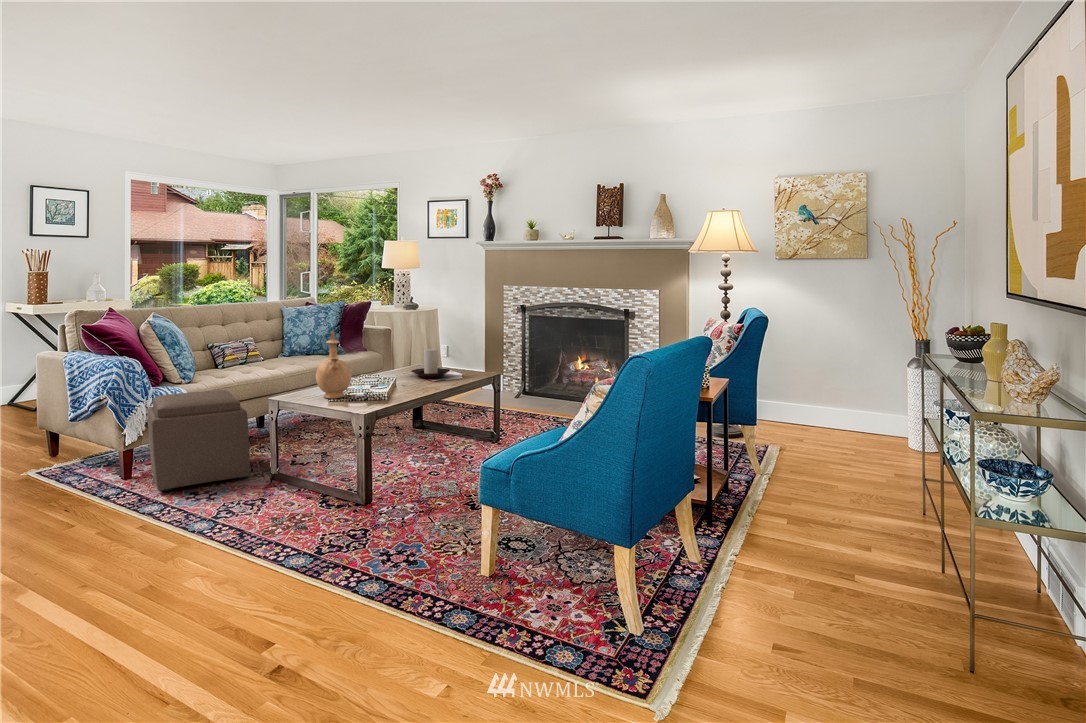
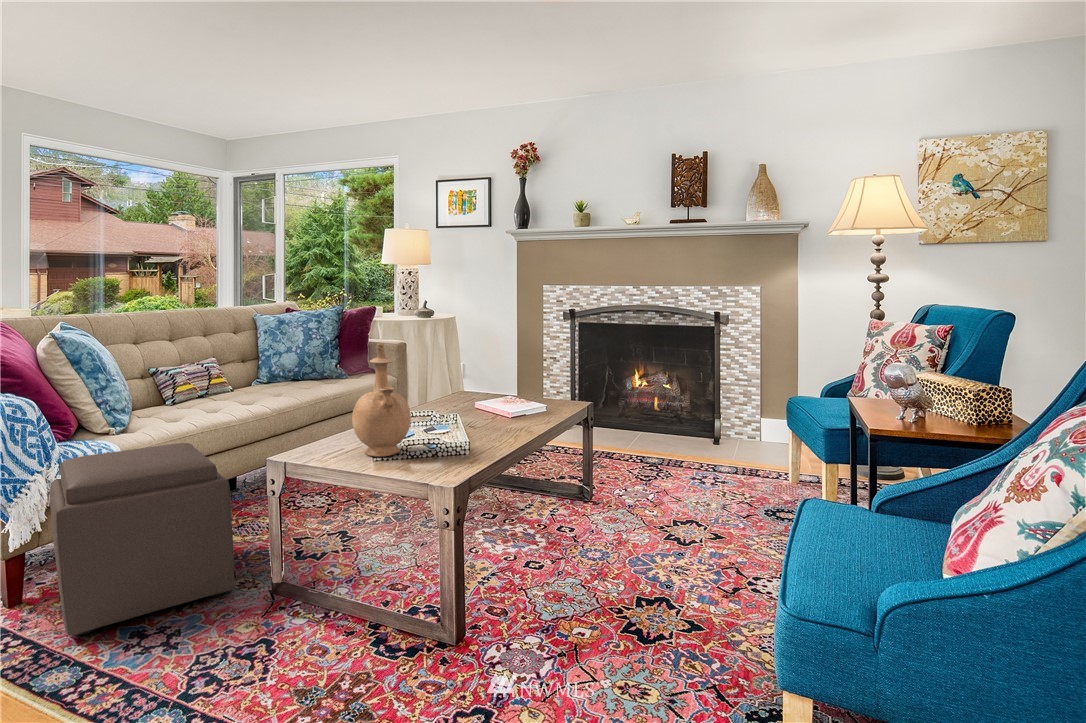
candle holder: present [412,349,450,378] -> none [472,367,529,412]

